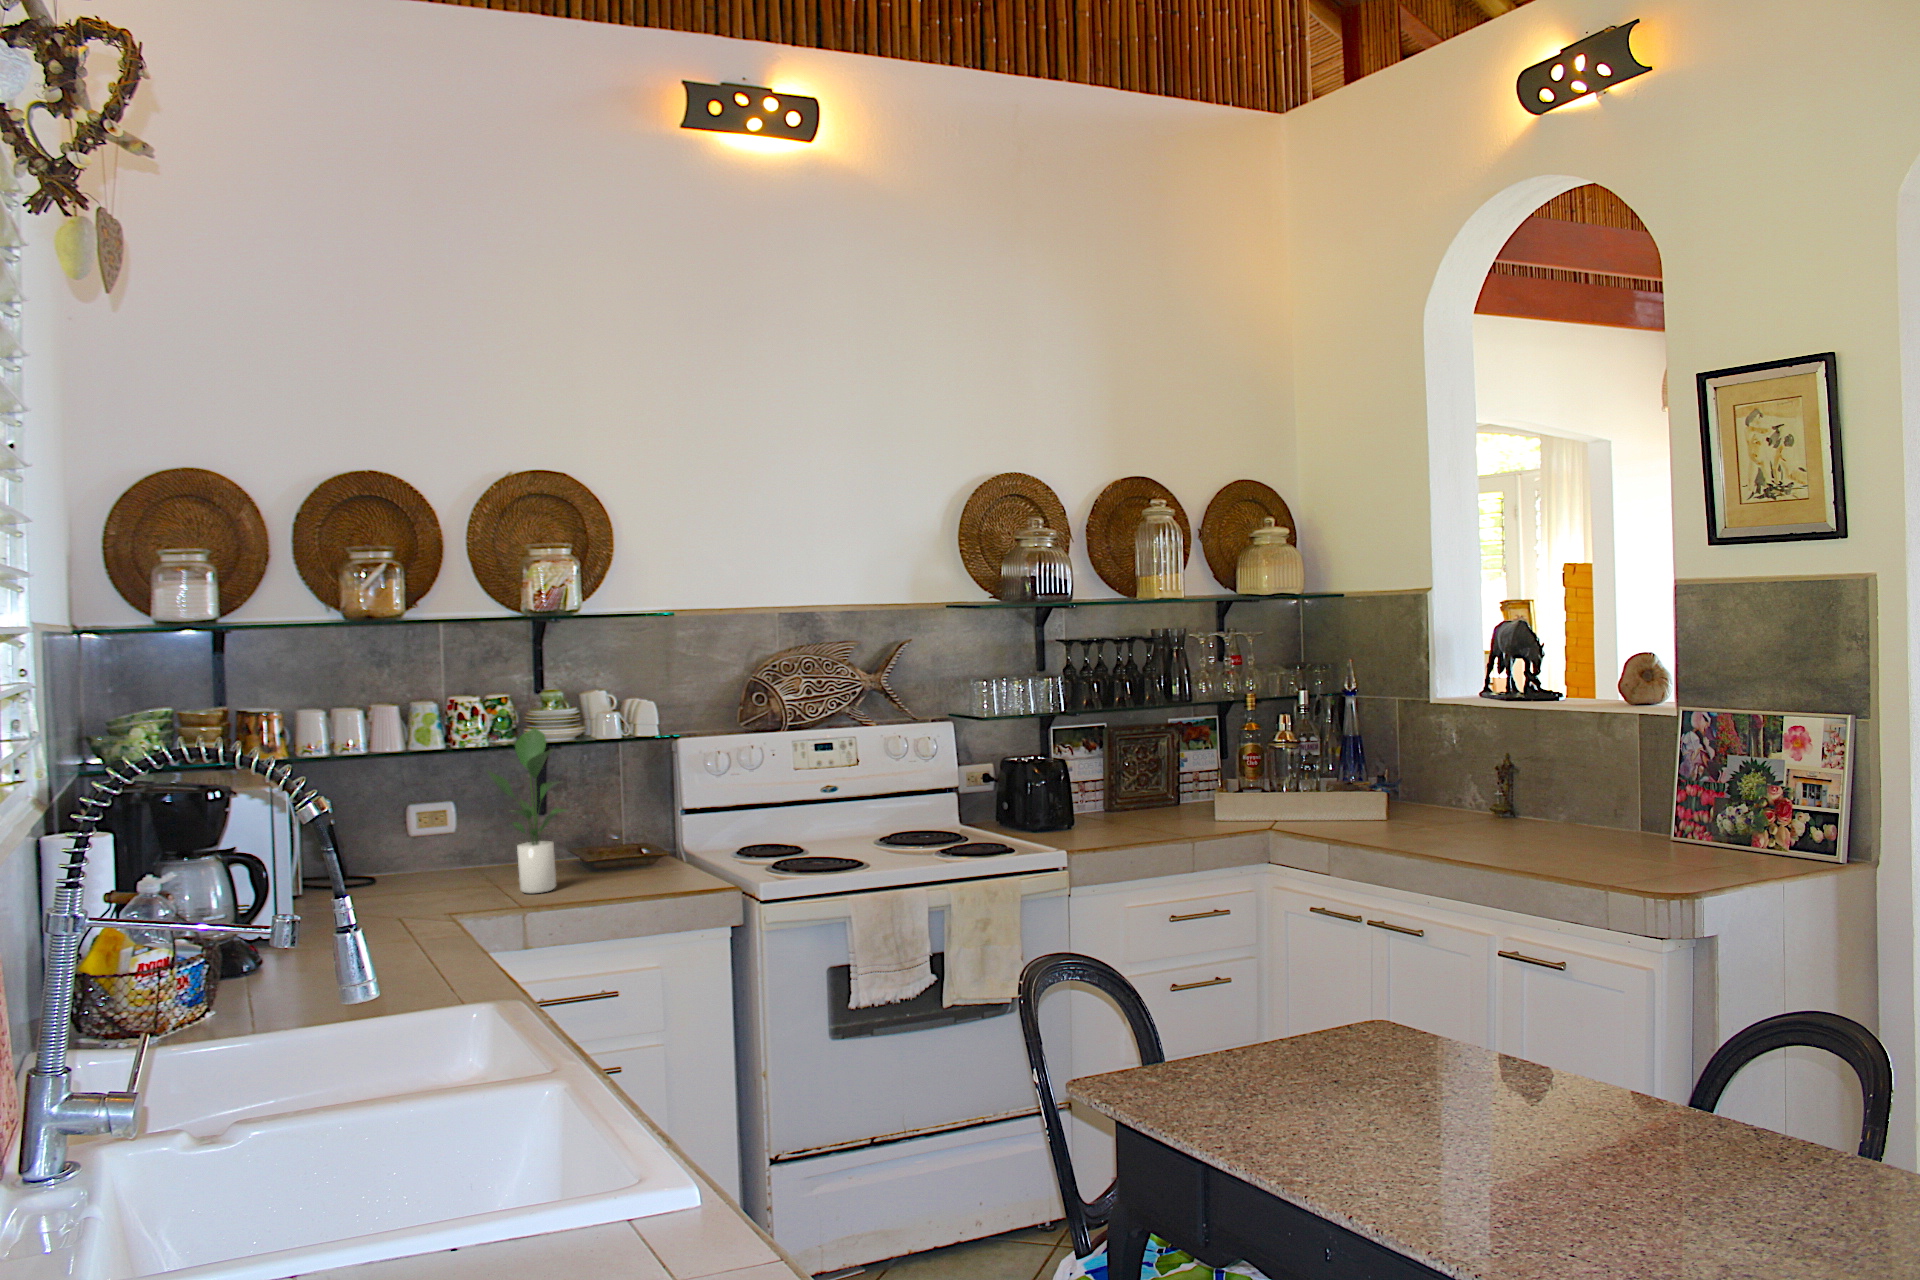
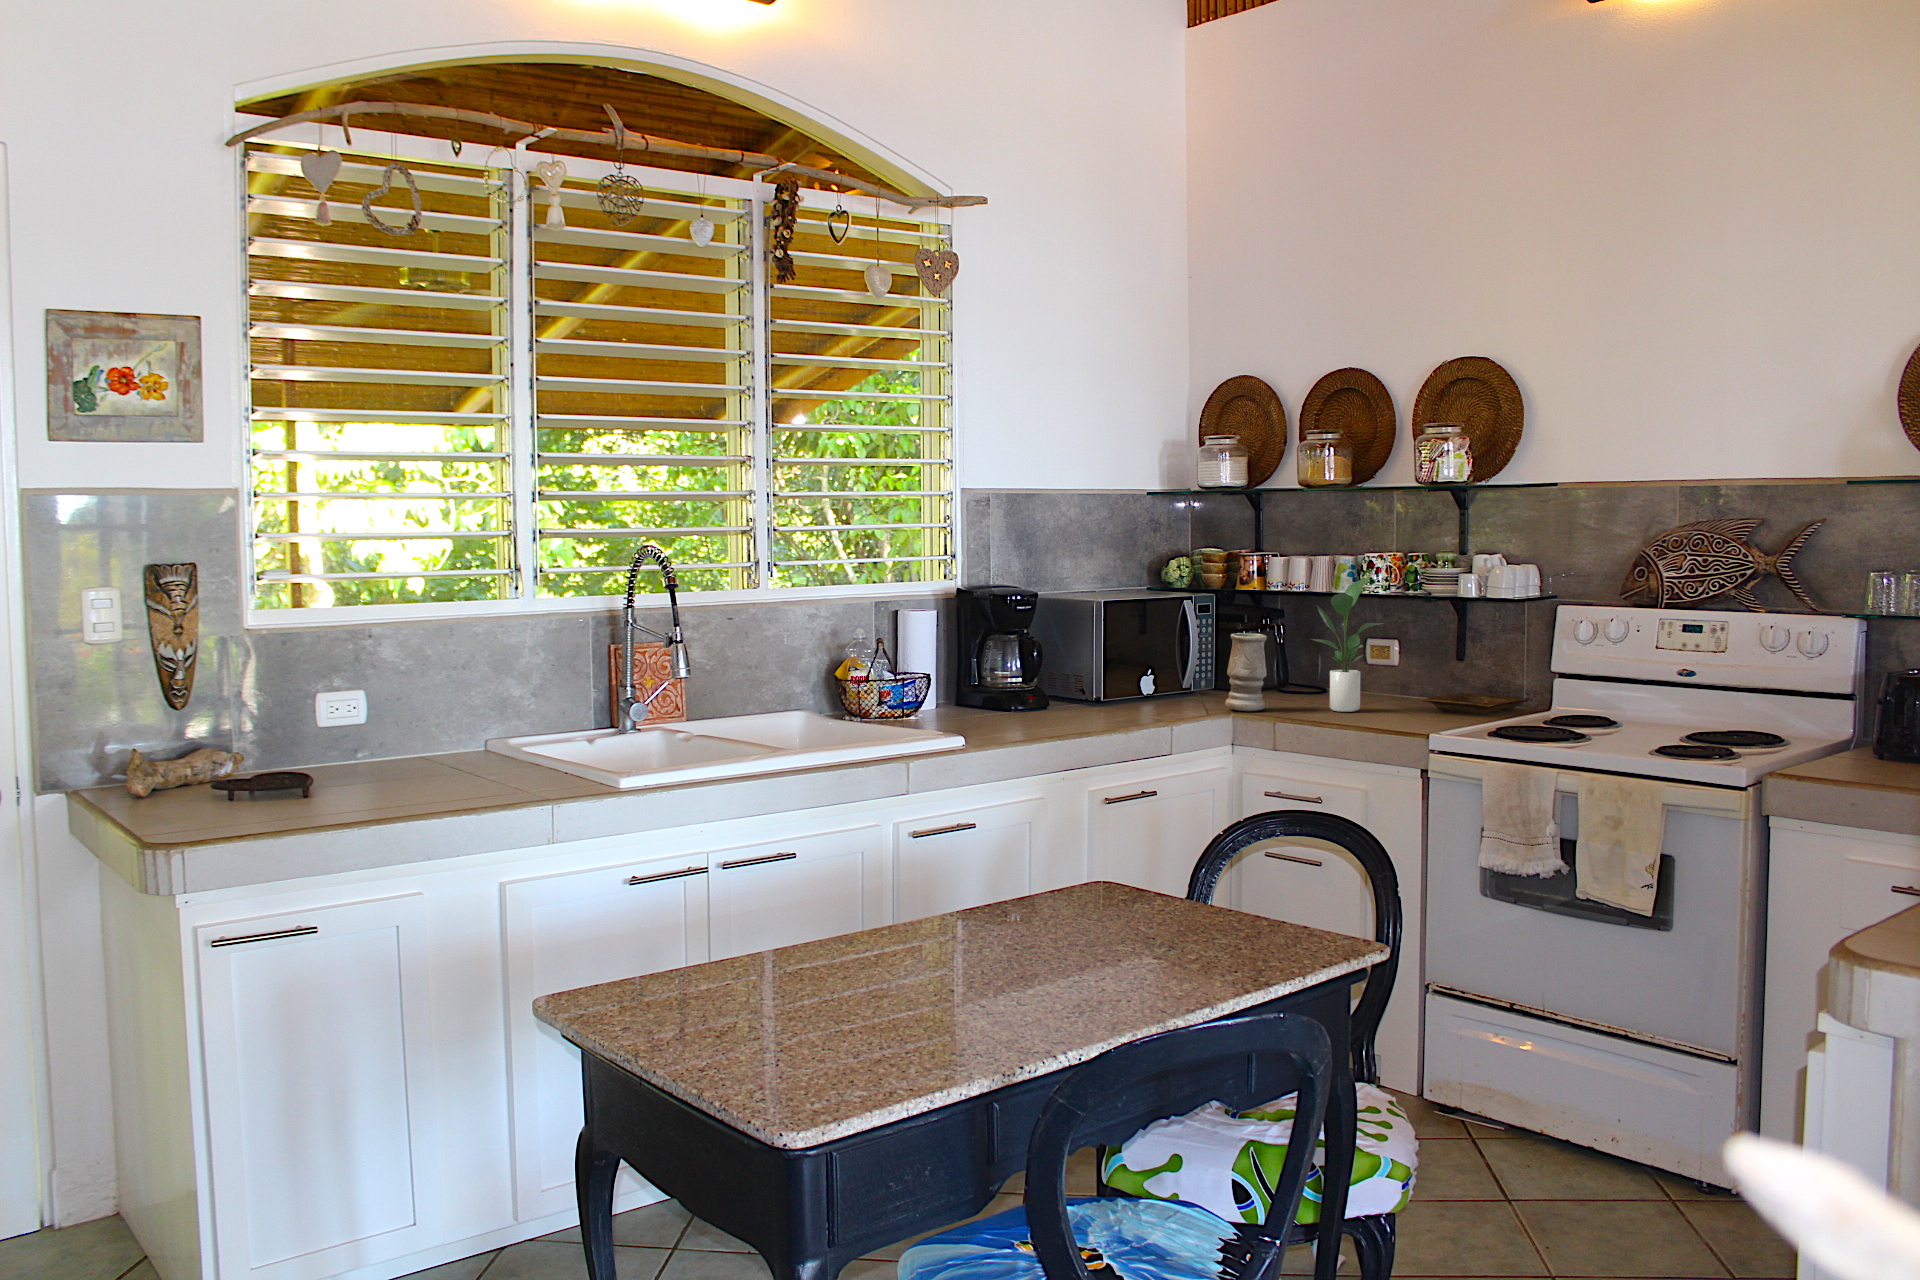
vase: none [418,815,472,917] -> present [1225,633,1267,711]

